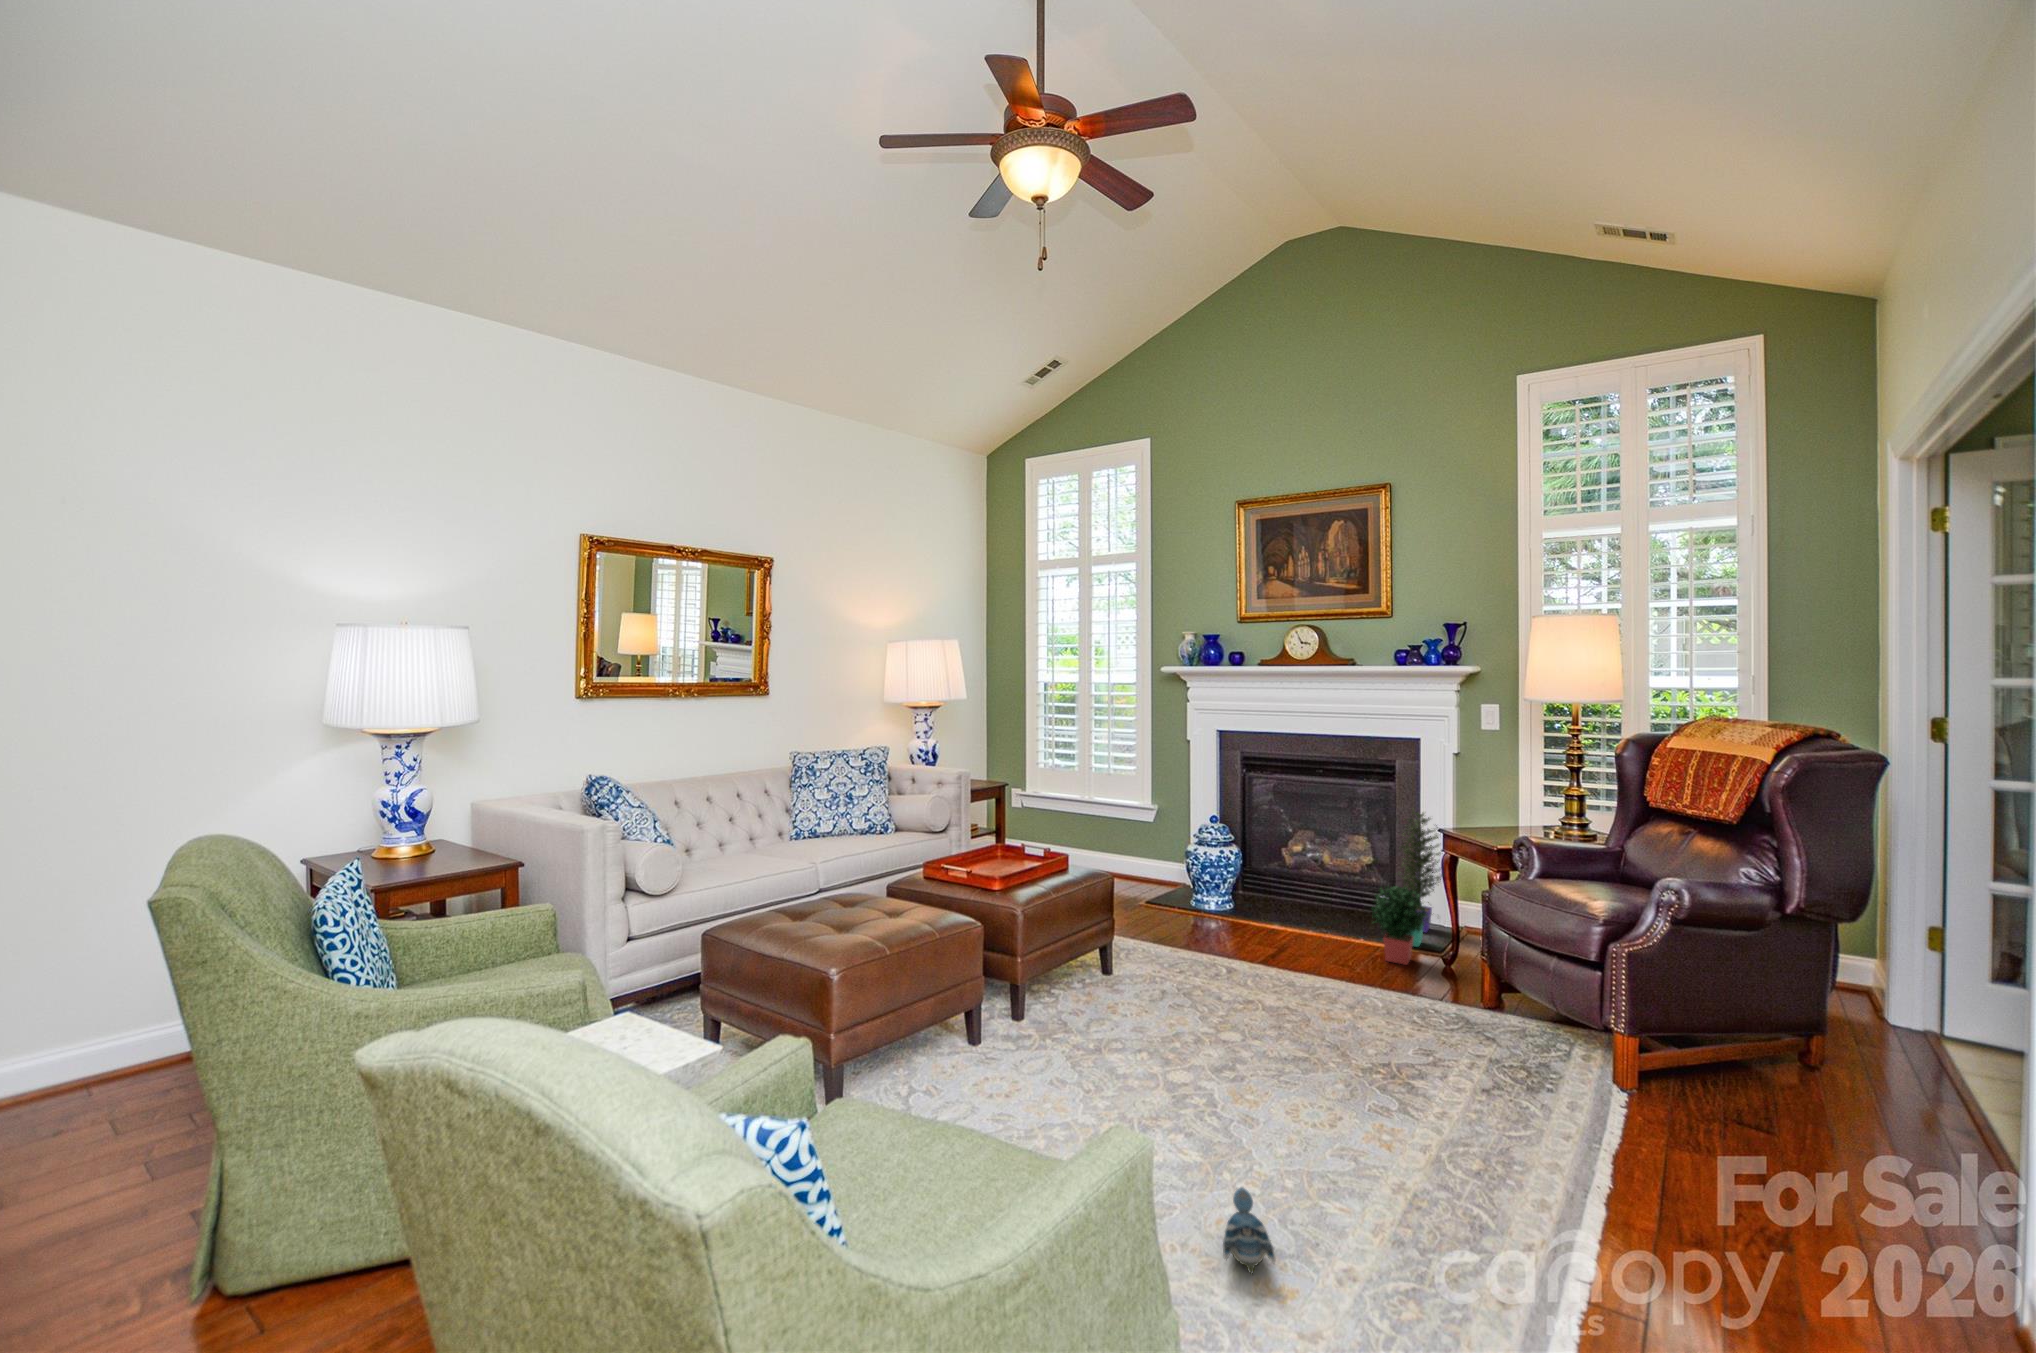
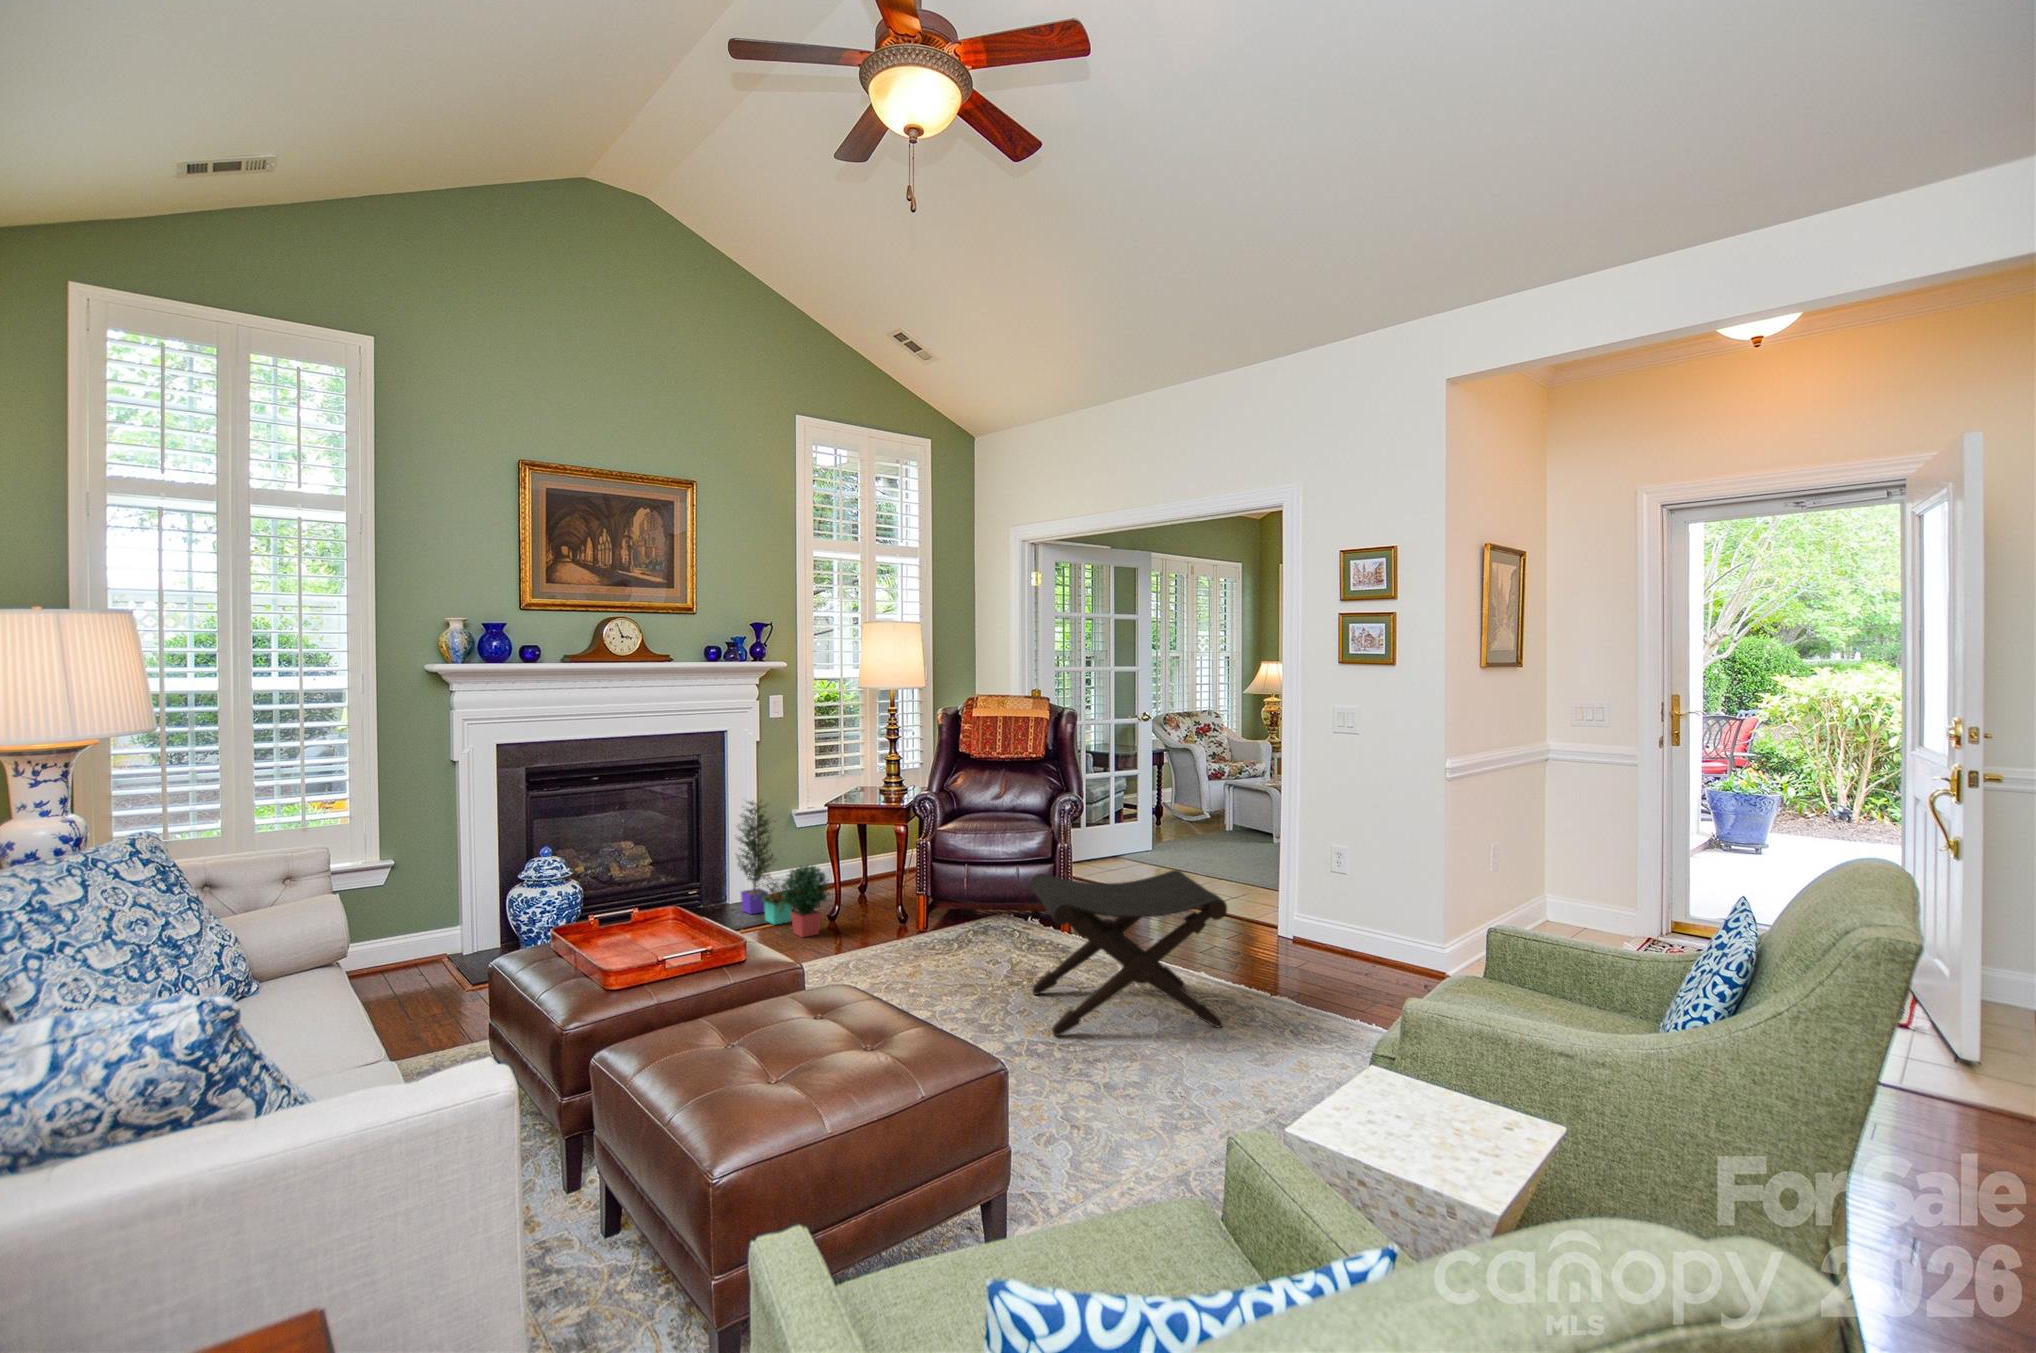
footstool: none [1288,950,1638,1280] -> present [1030,870,1227,1036]
plush toy: present [1223,1187,1276,1275] -> none [1168,1046,1223,1089]

